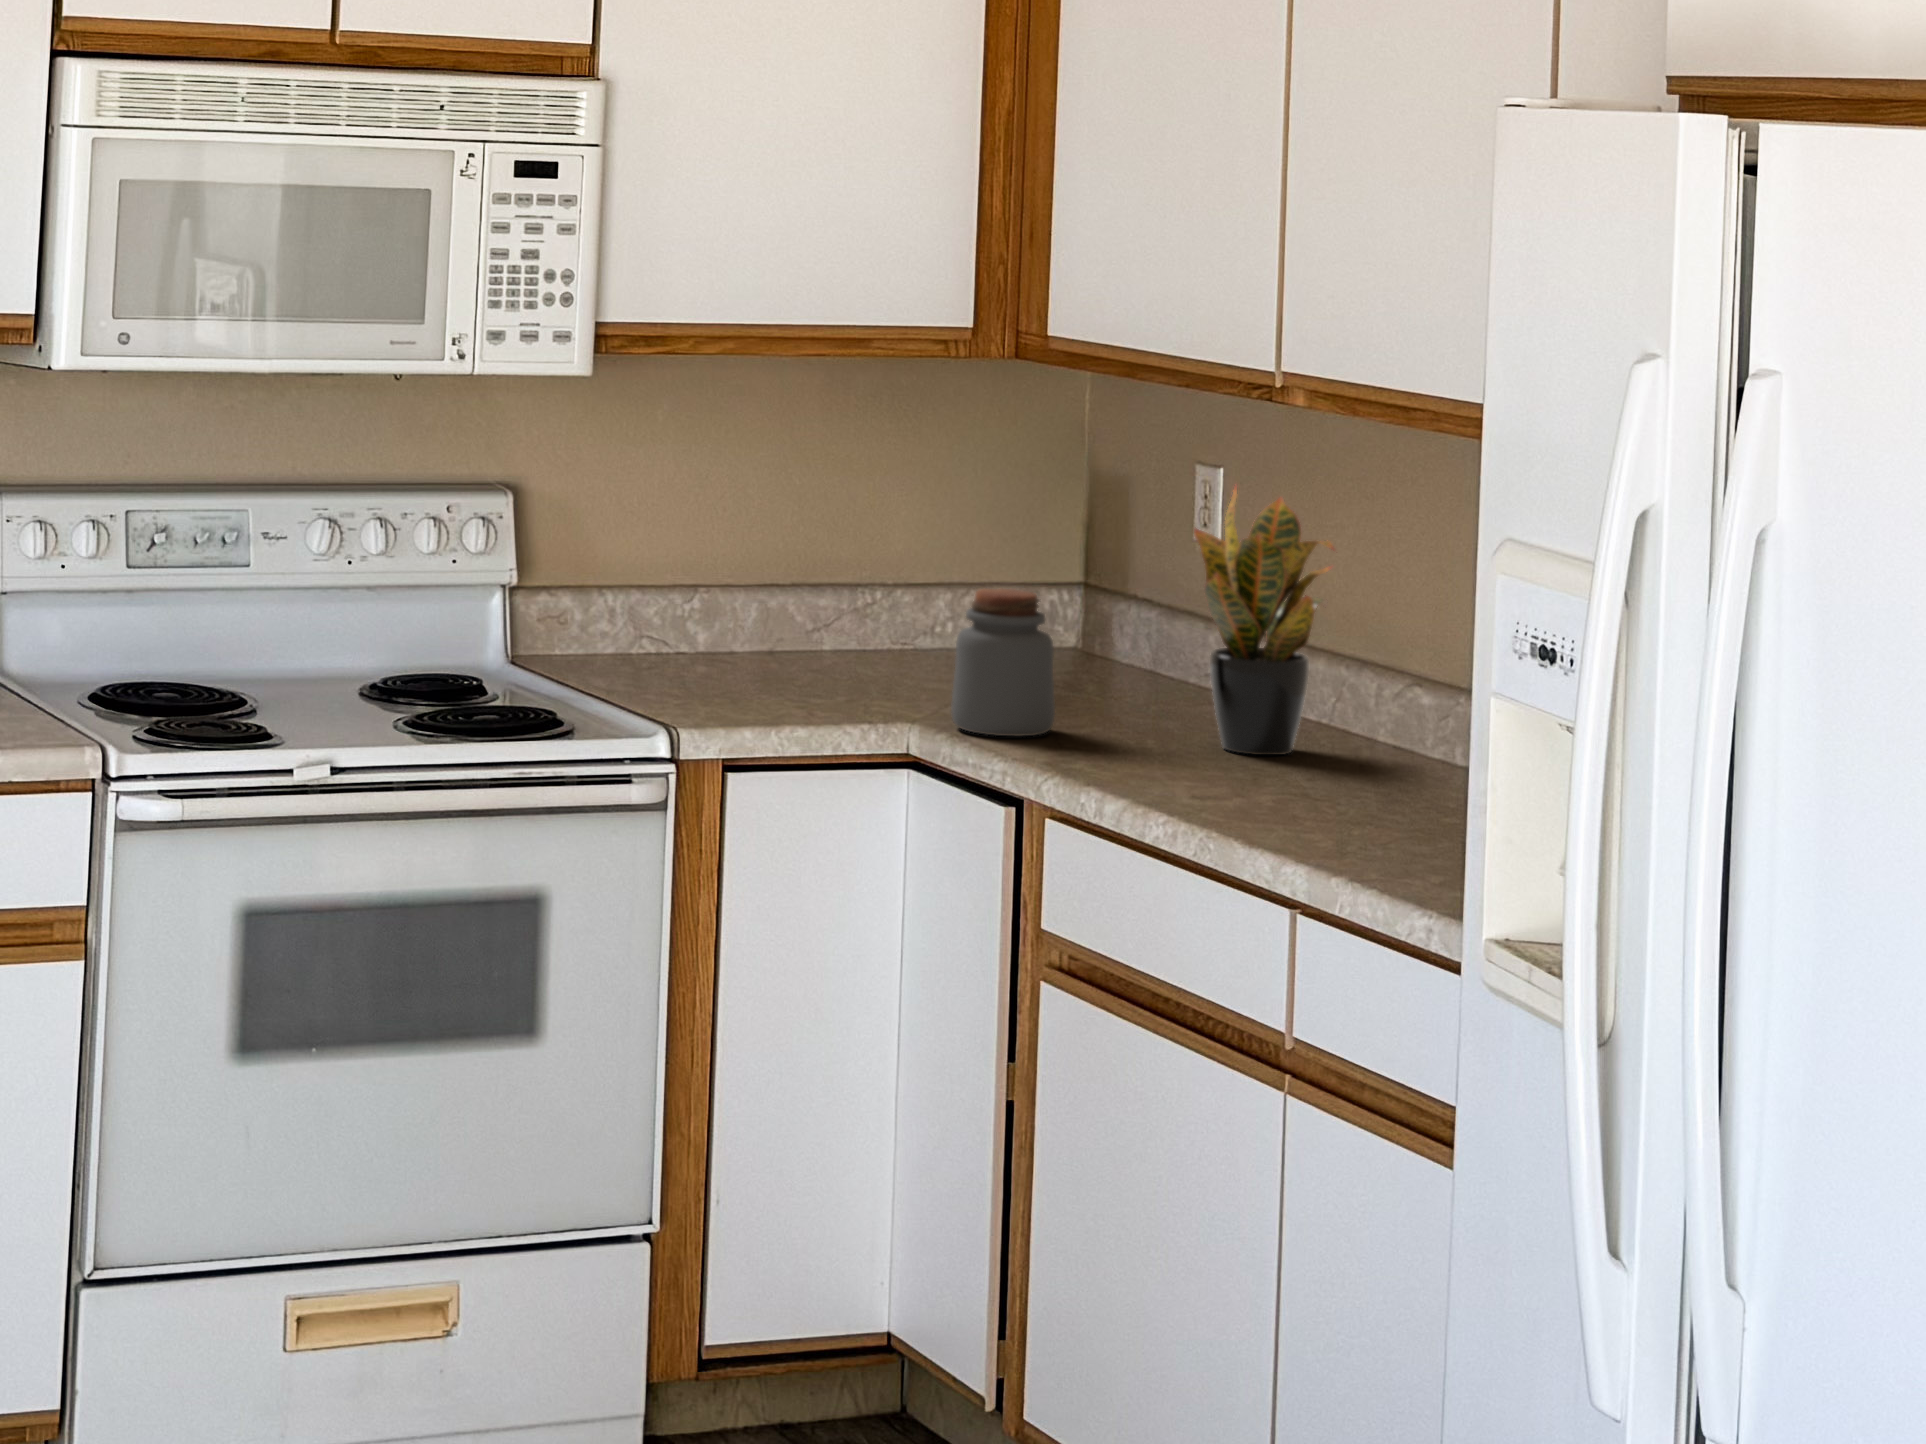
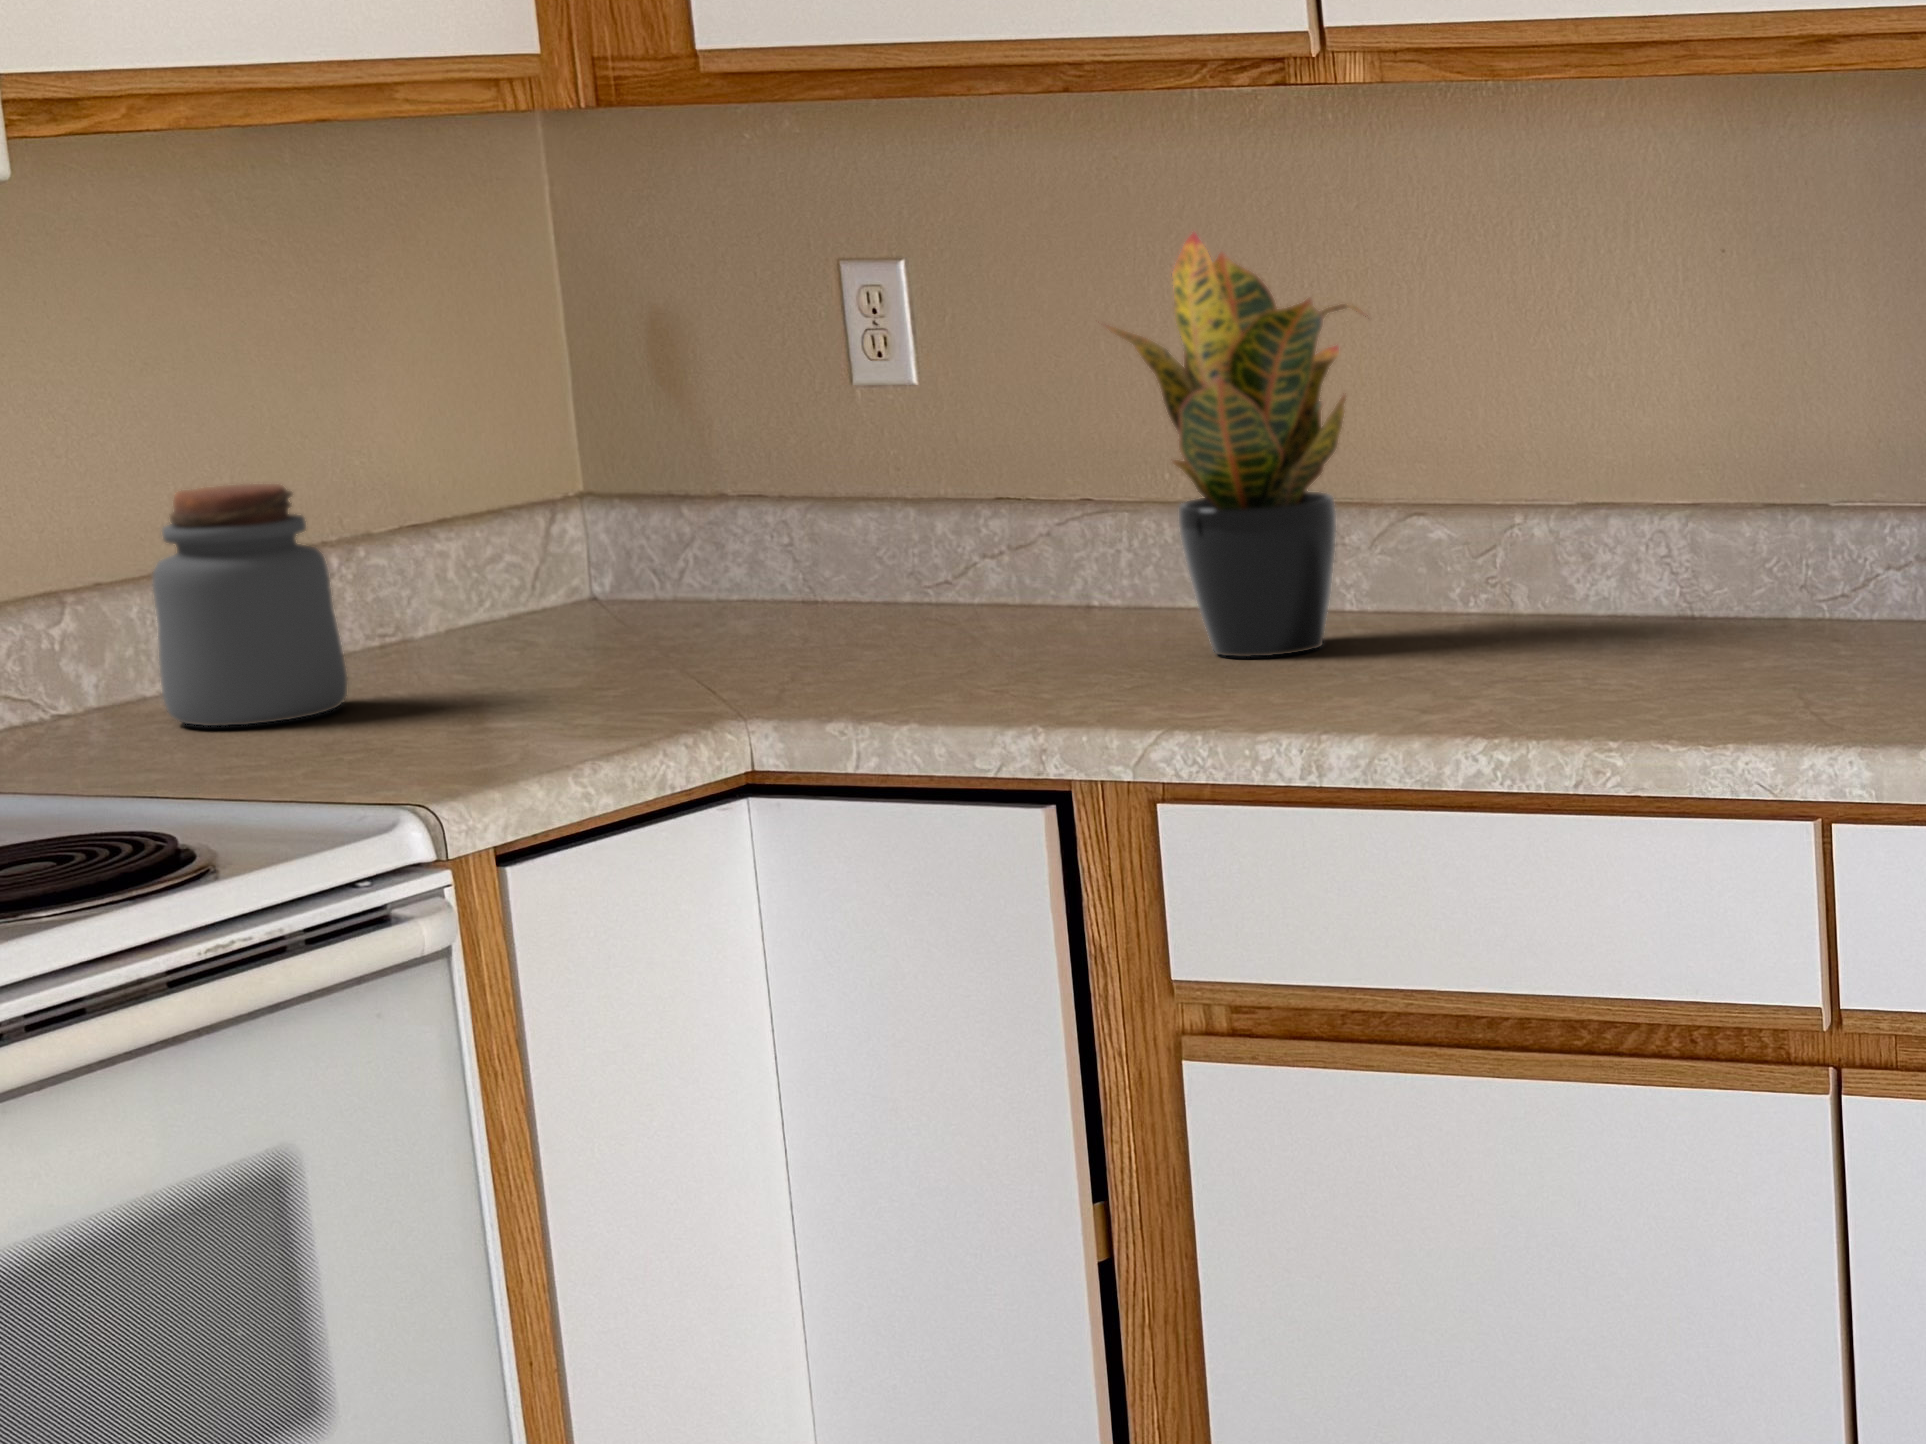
jar: present [951,589,1055,736] -> present [153,484,347,726]

